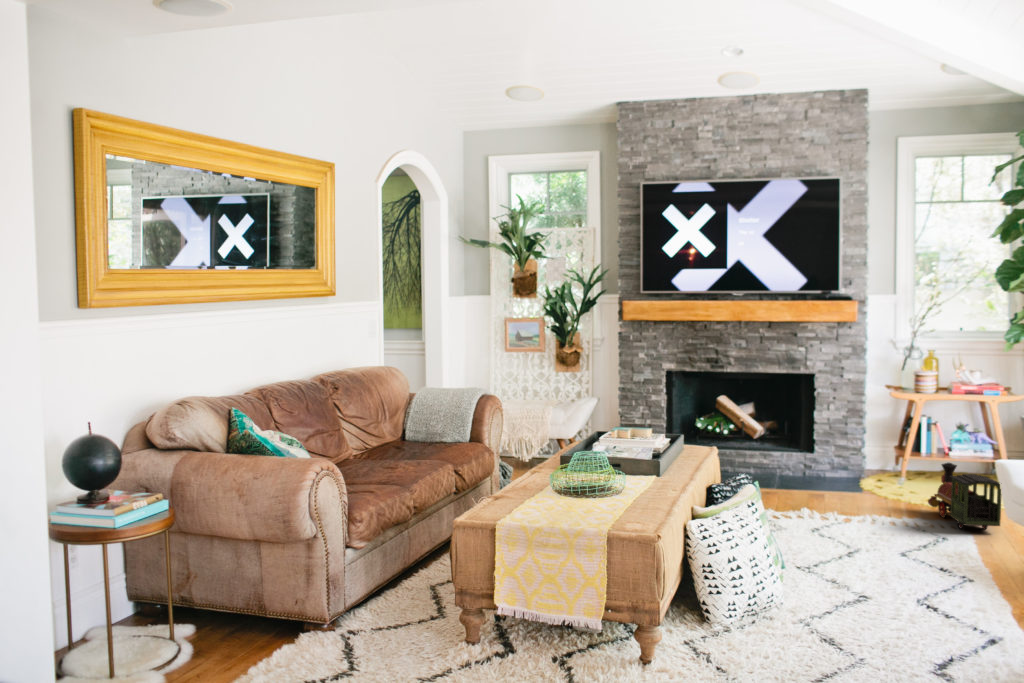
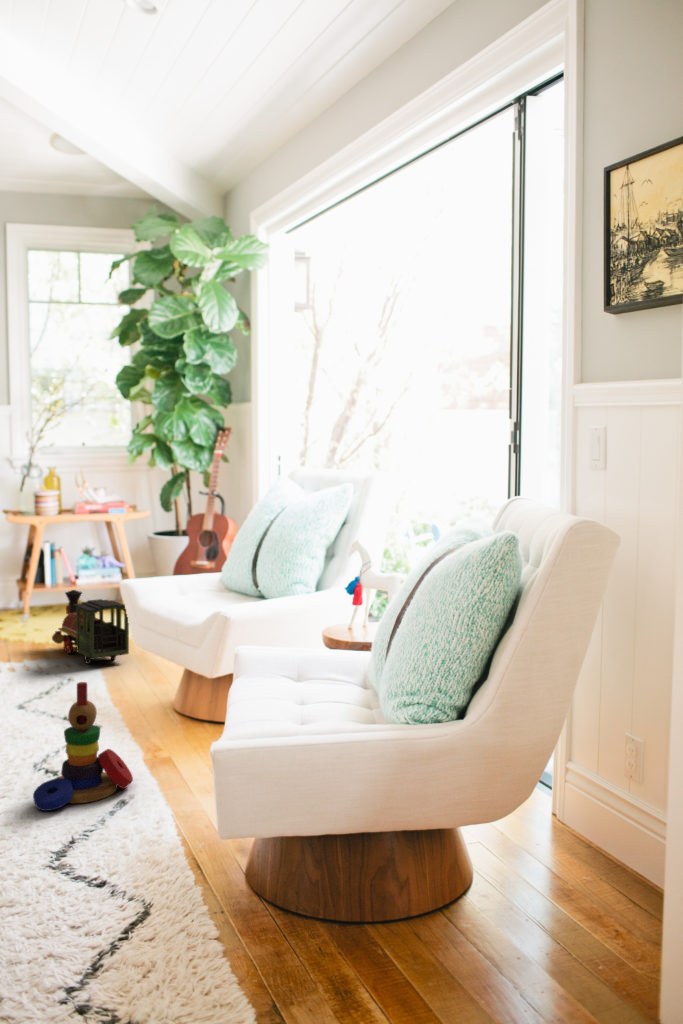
stacking toy: none [919,542,1002,636] -> present [33,682,133,811]

